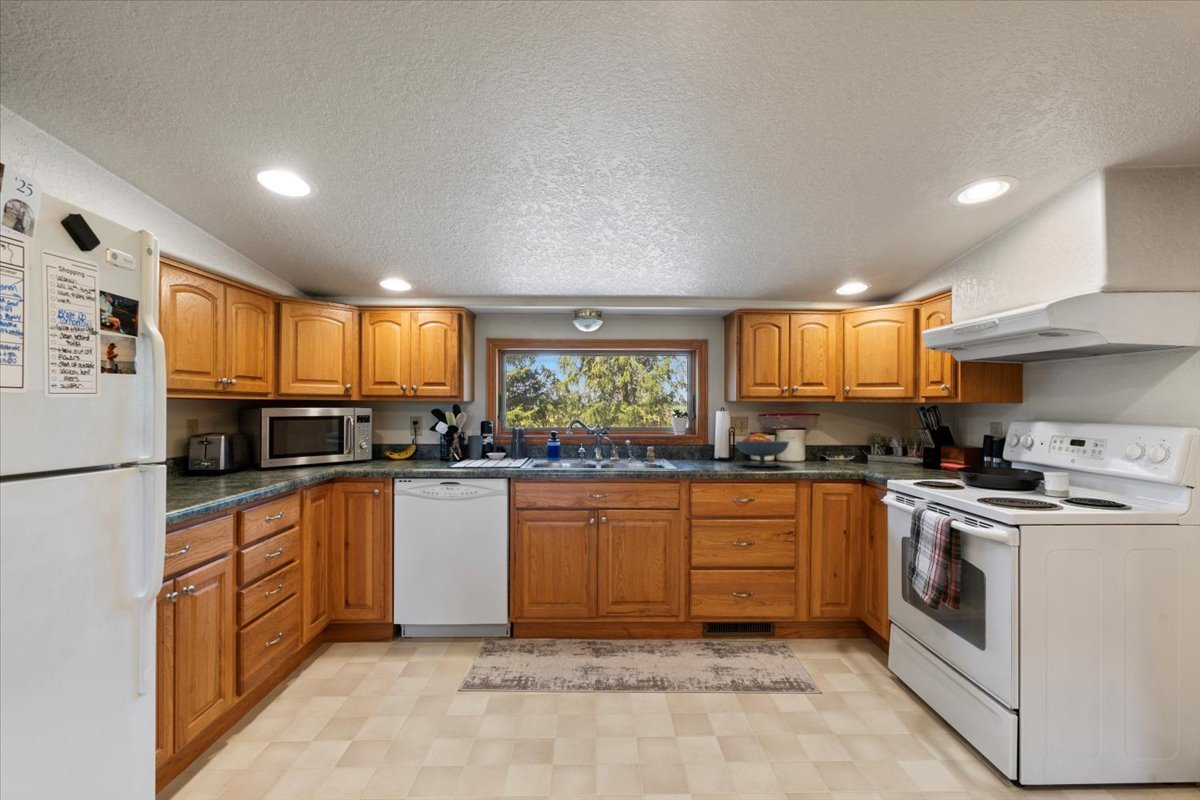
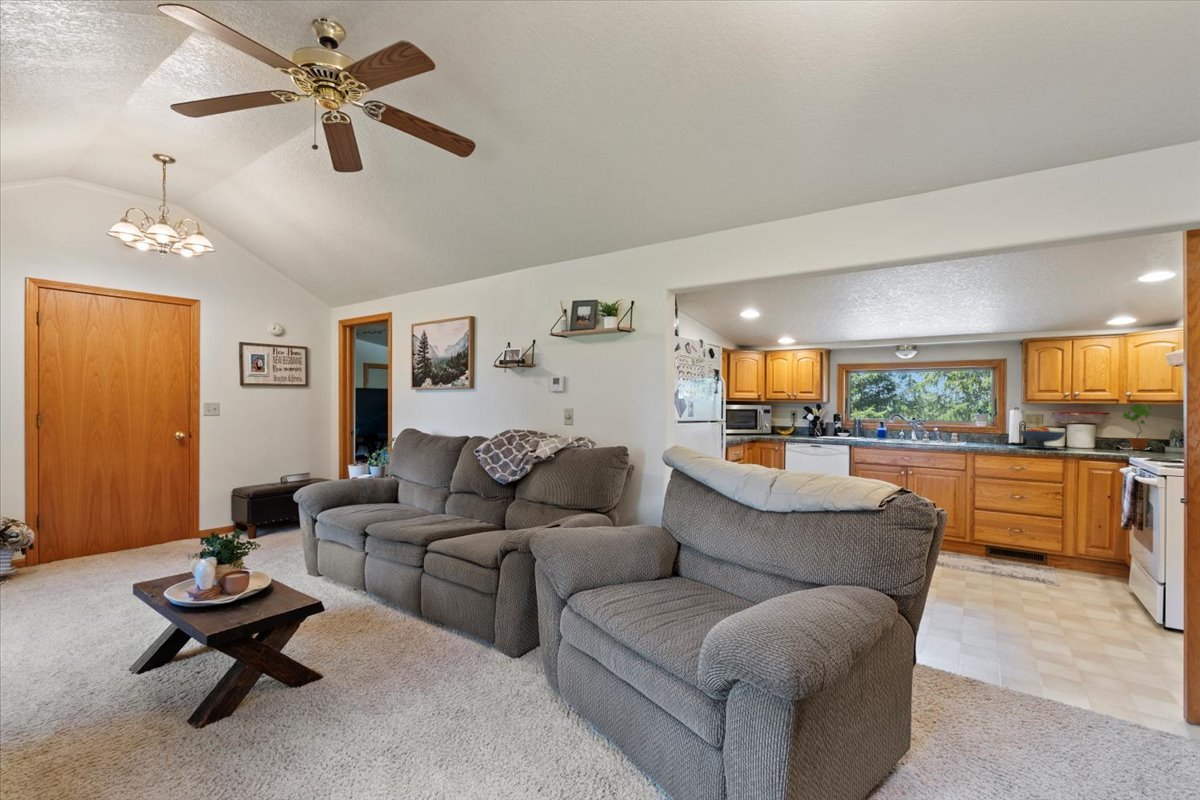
potted plant: none [830,401,856,460] -> present [1123,404,1152,450]

